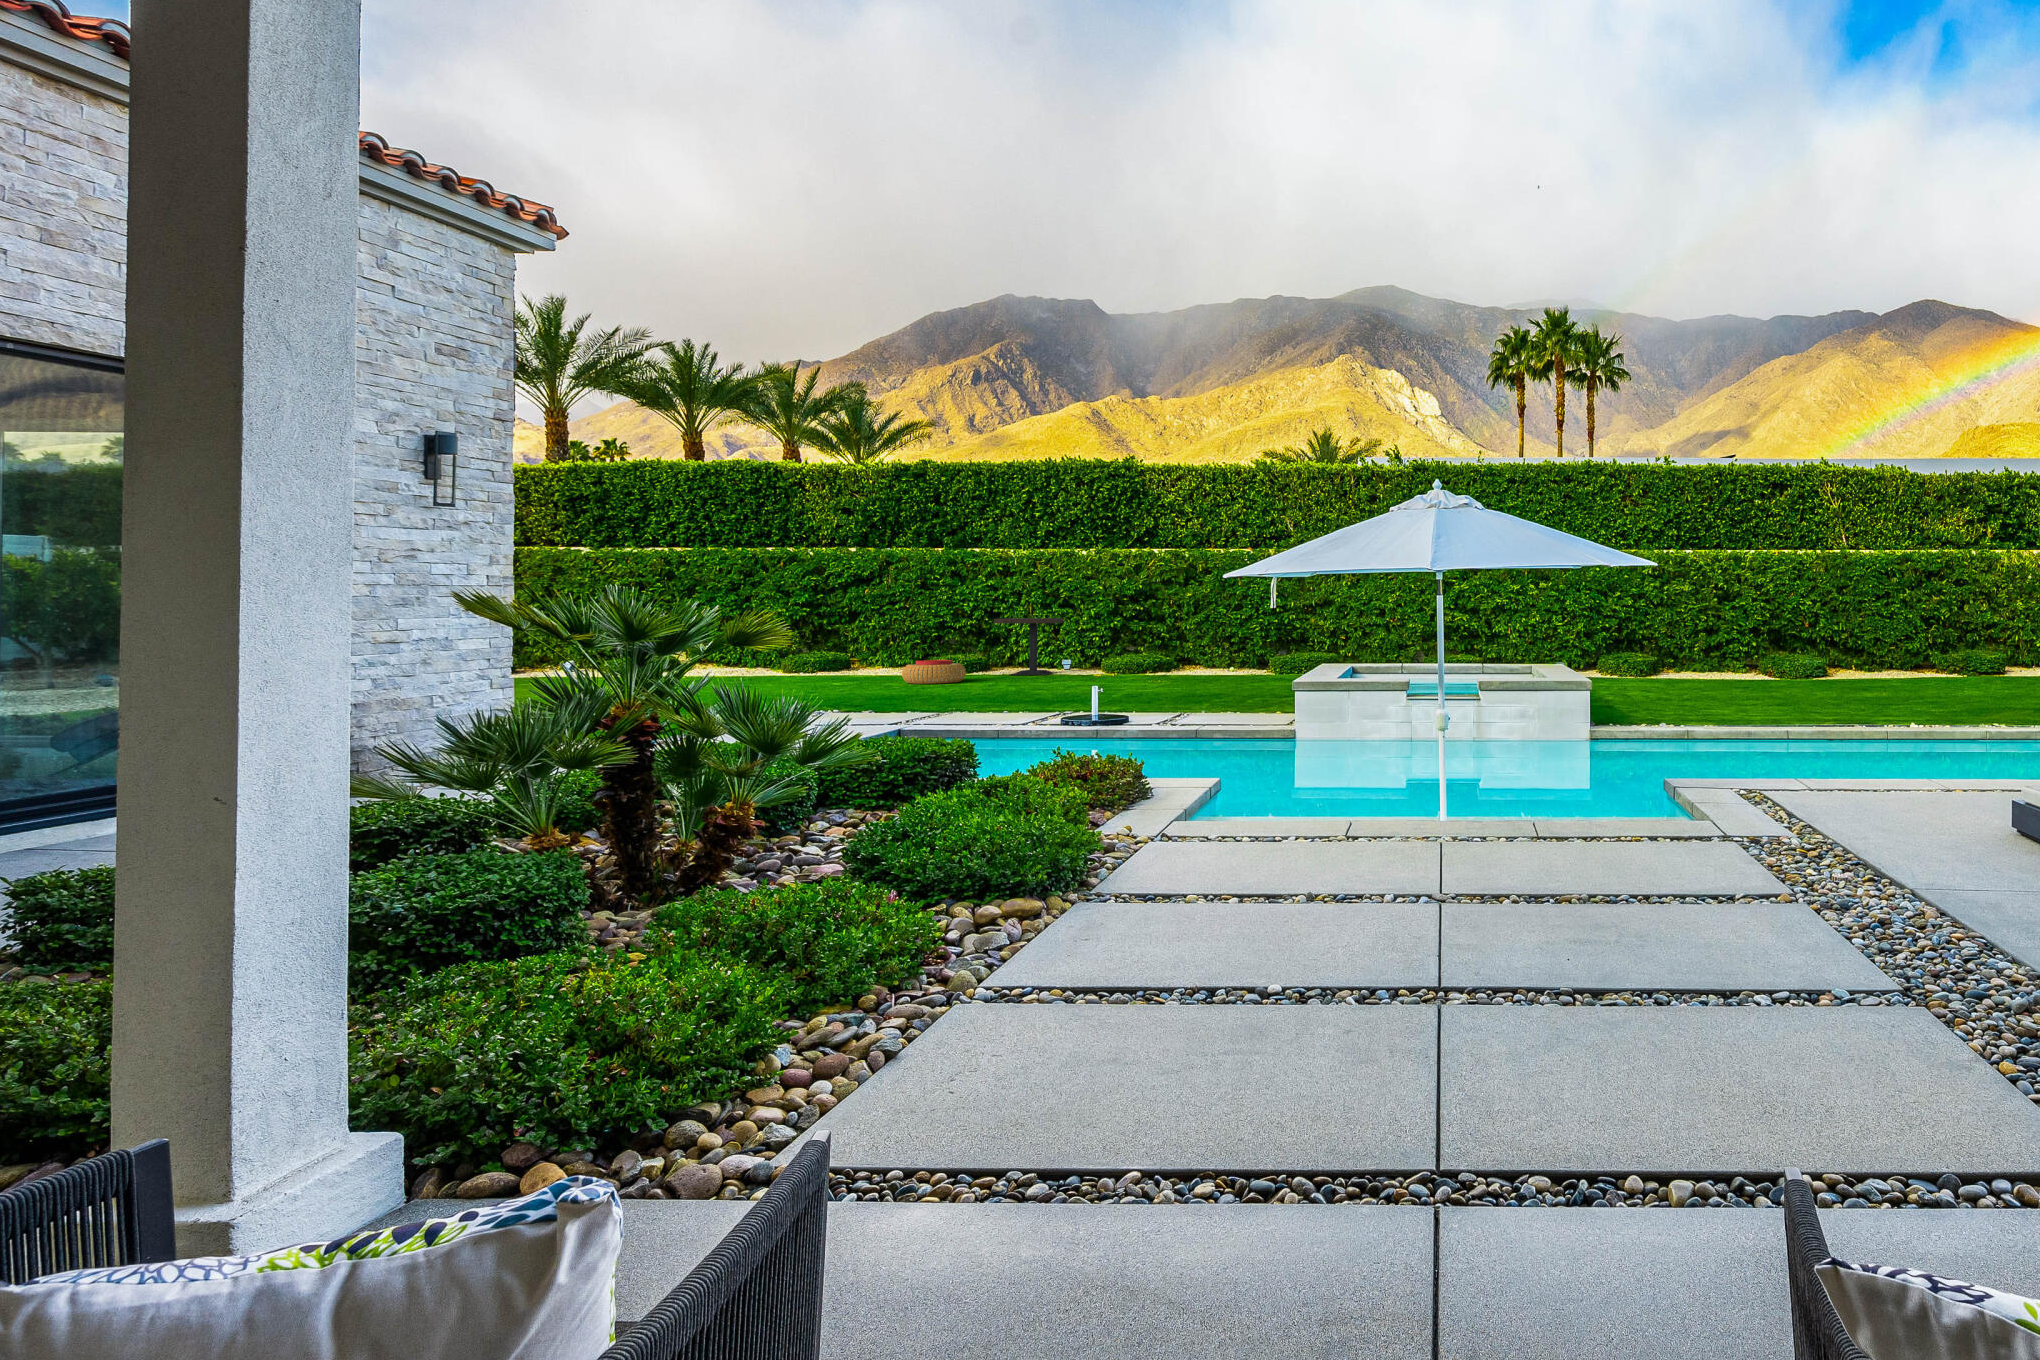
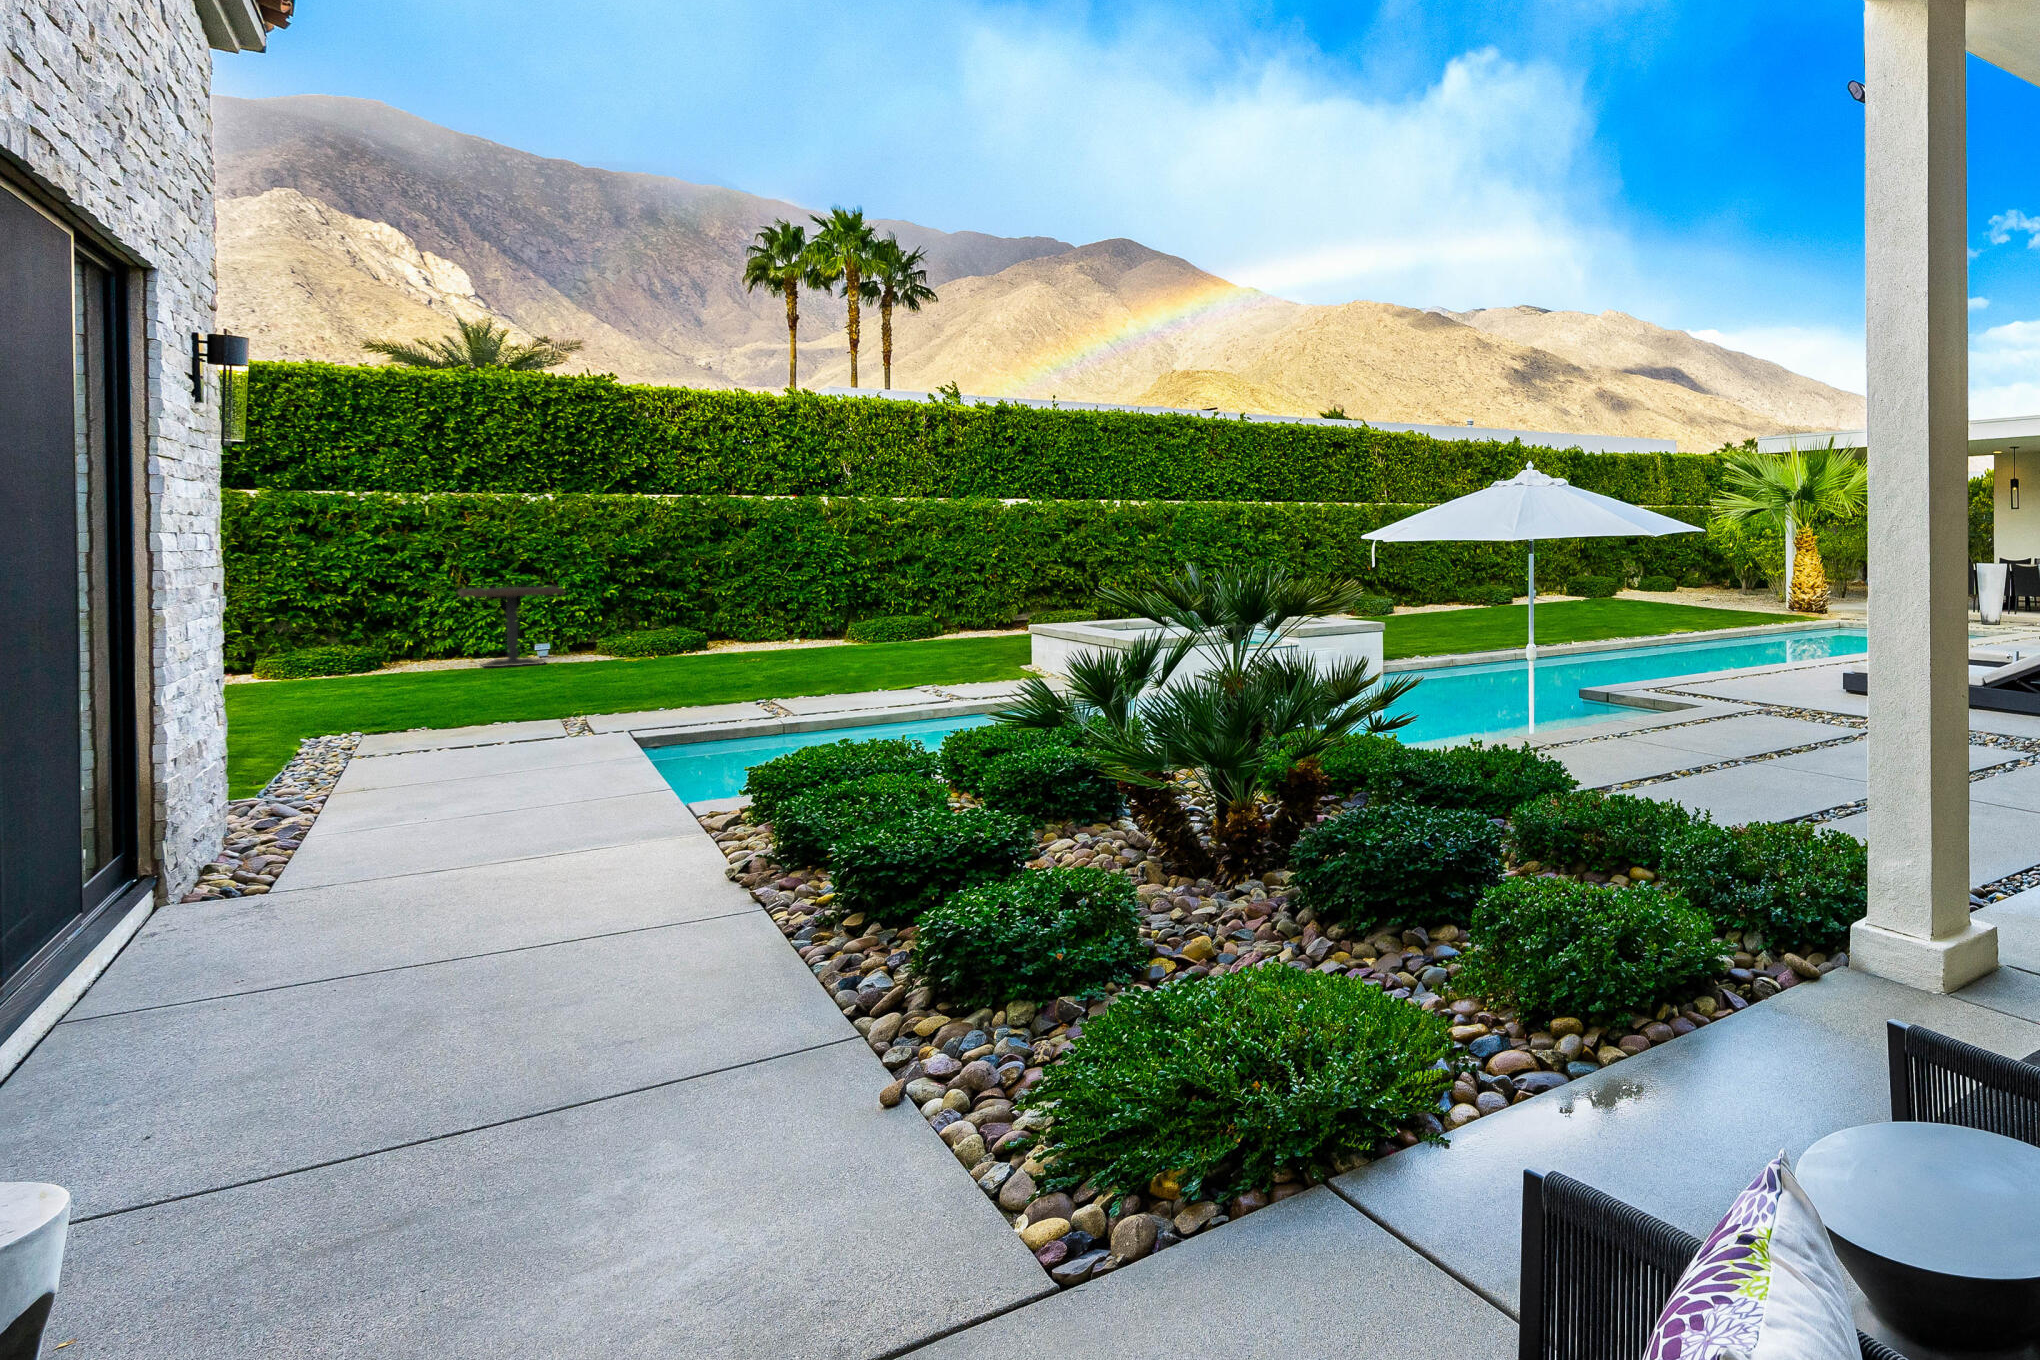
pouf: present [902,660,966,684] -> none [358,652,468,689]

